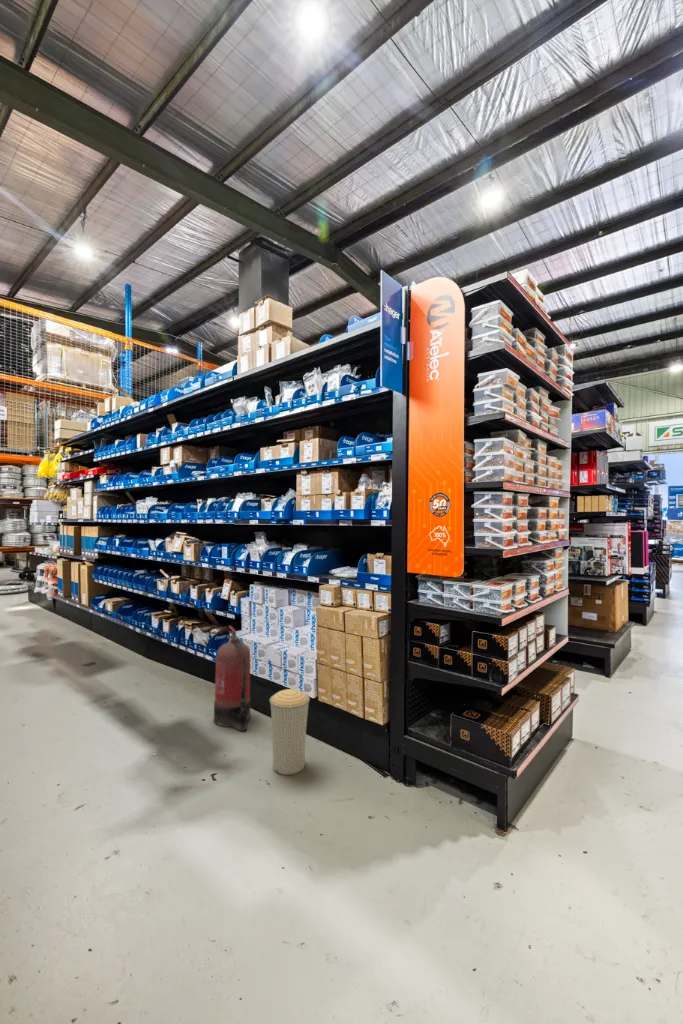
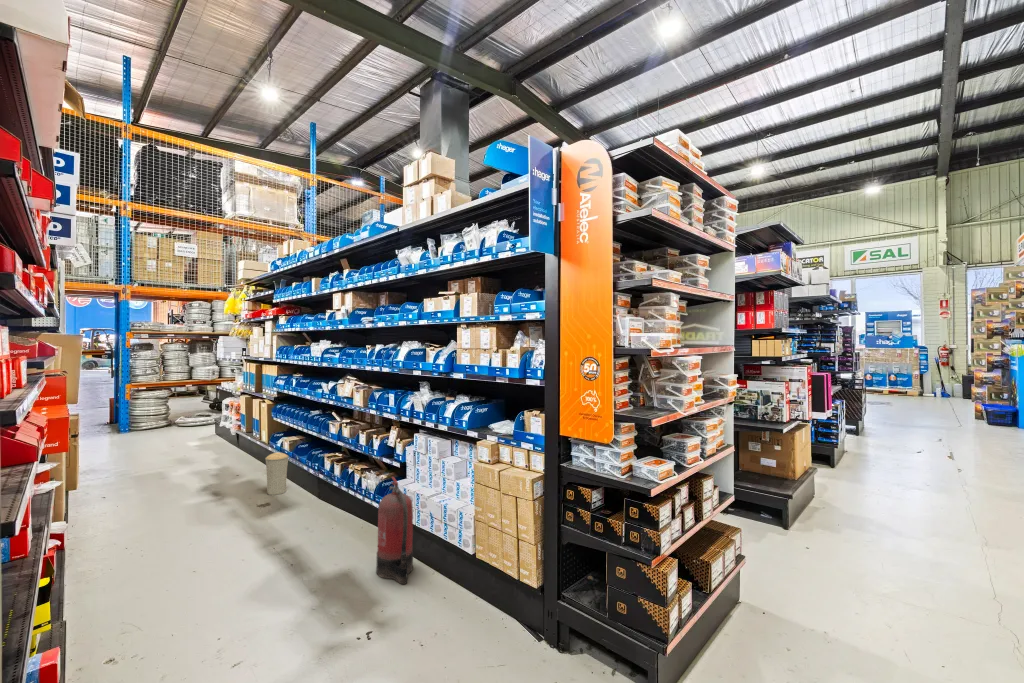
trash can: present [270,689,310,775] -> present [265,453,289,495]

